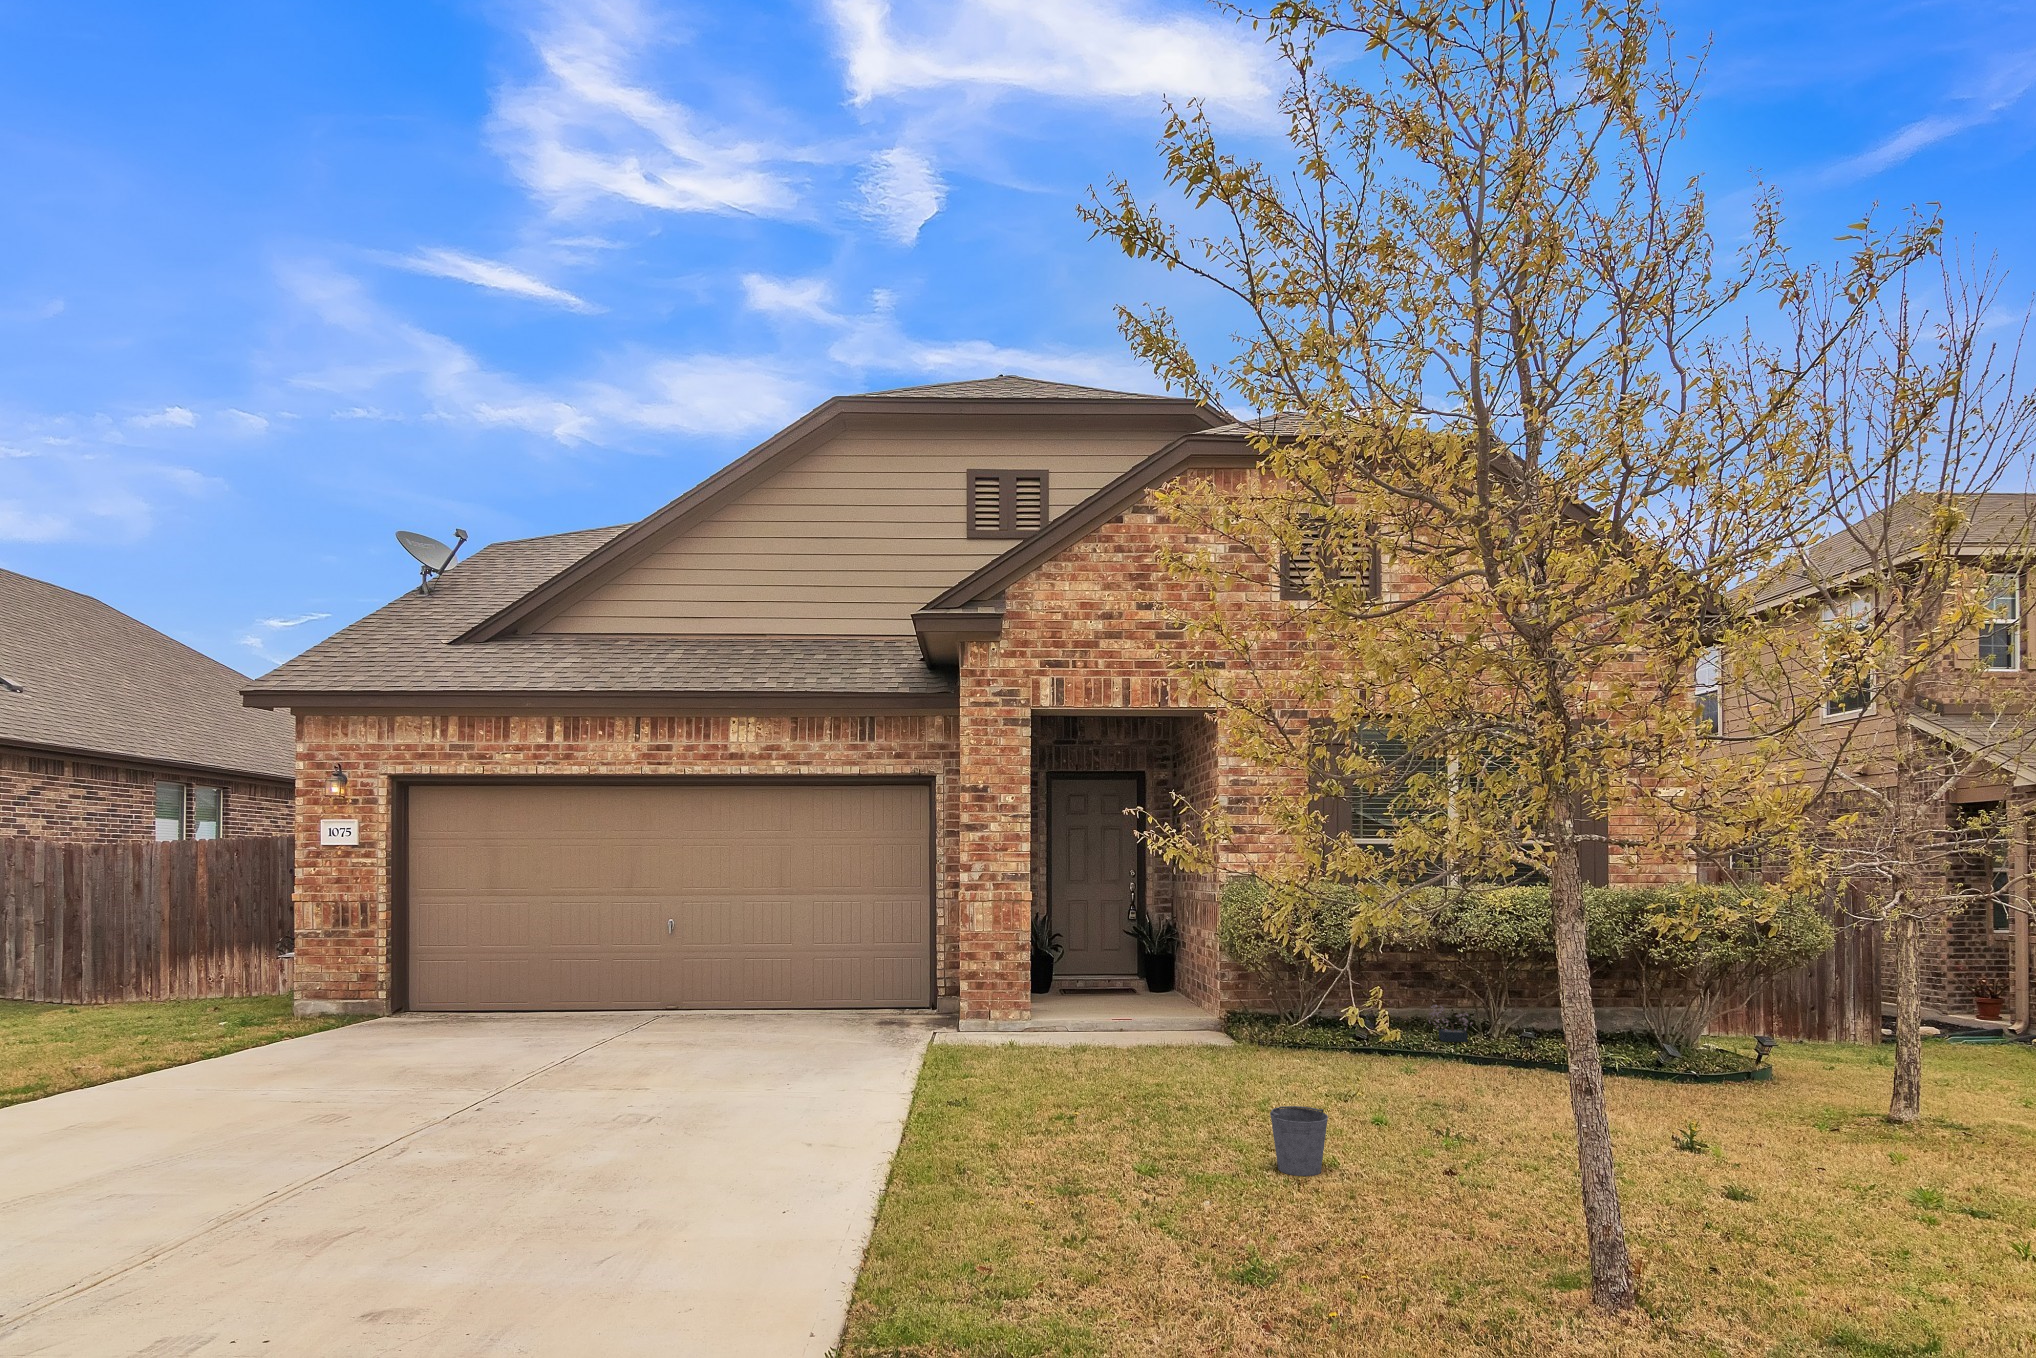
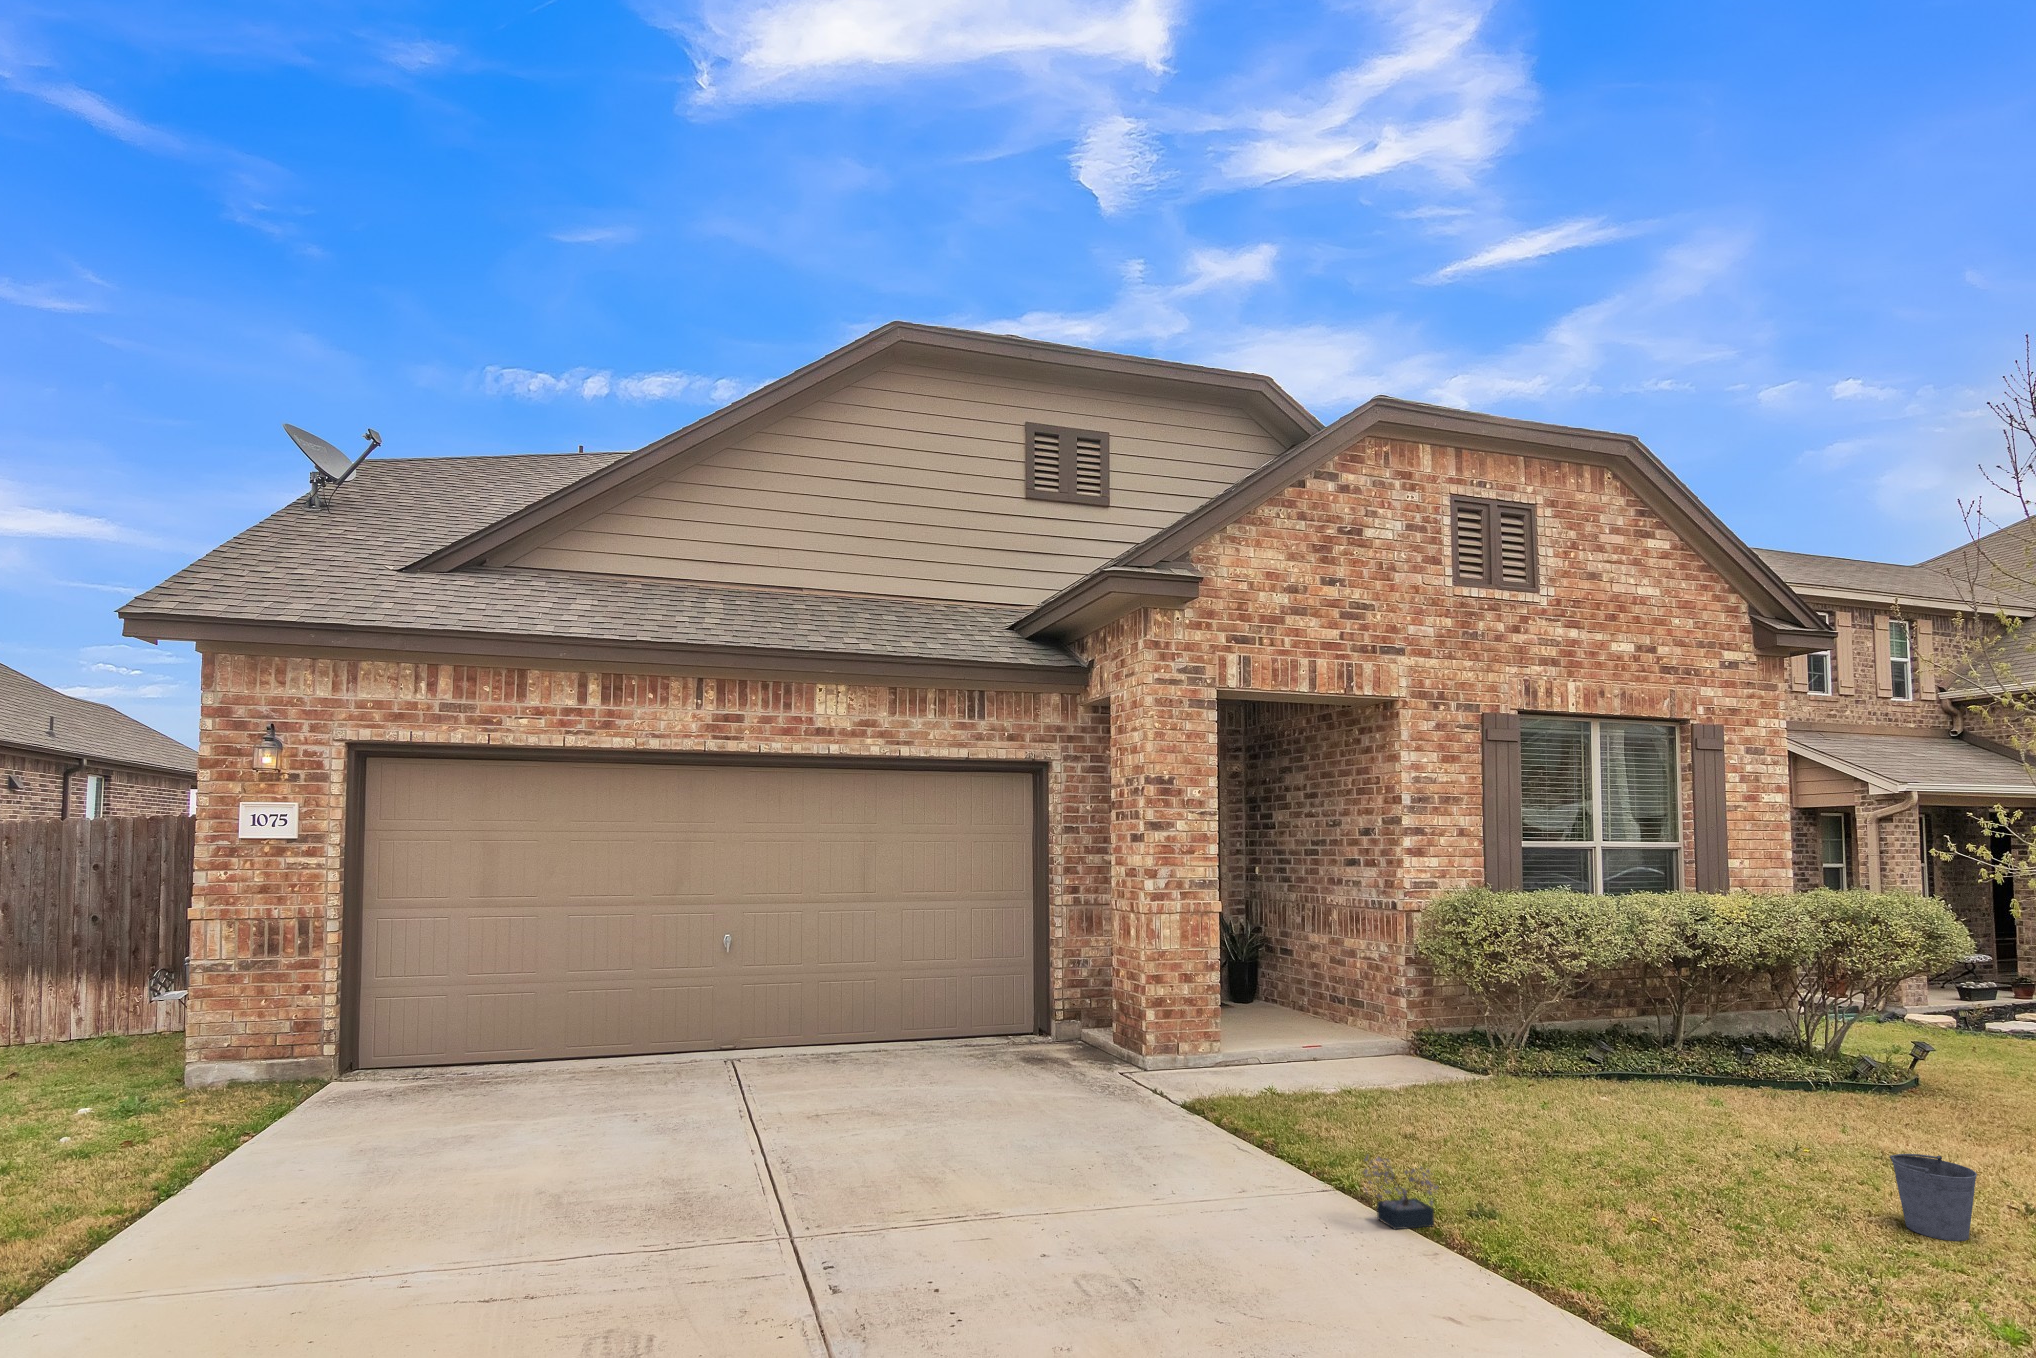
decorative plant: present [1429,1005,1473,1042] -> present [1364,1157,1438,1230]

